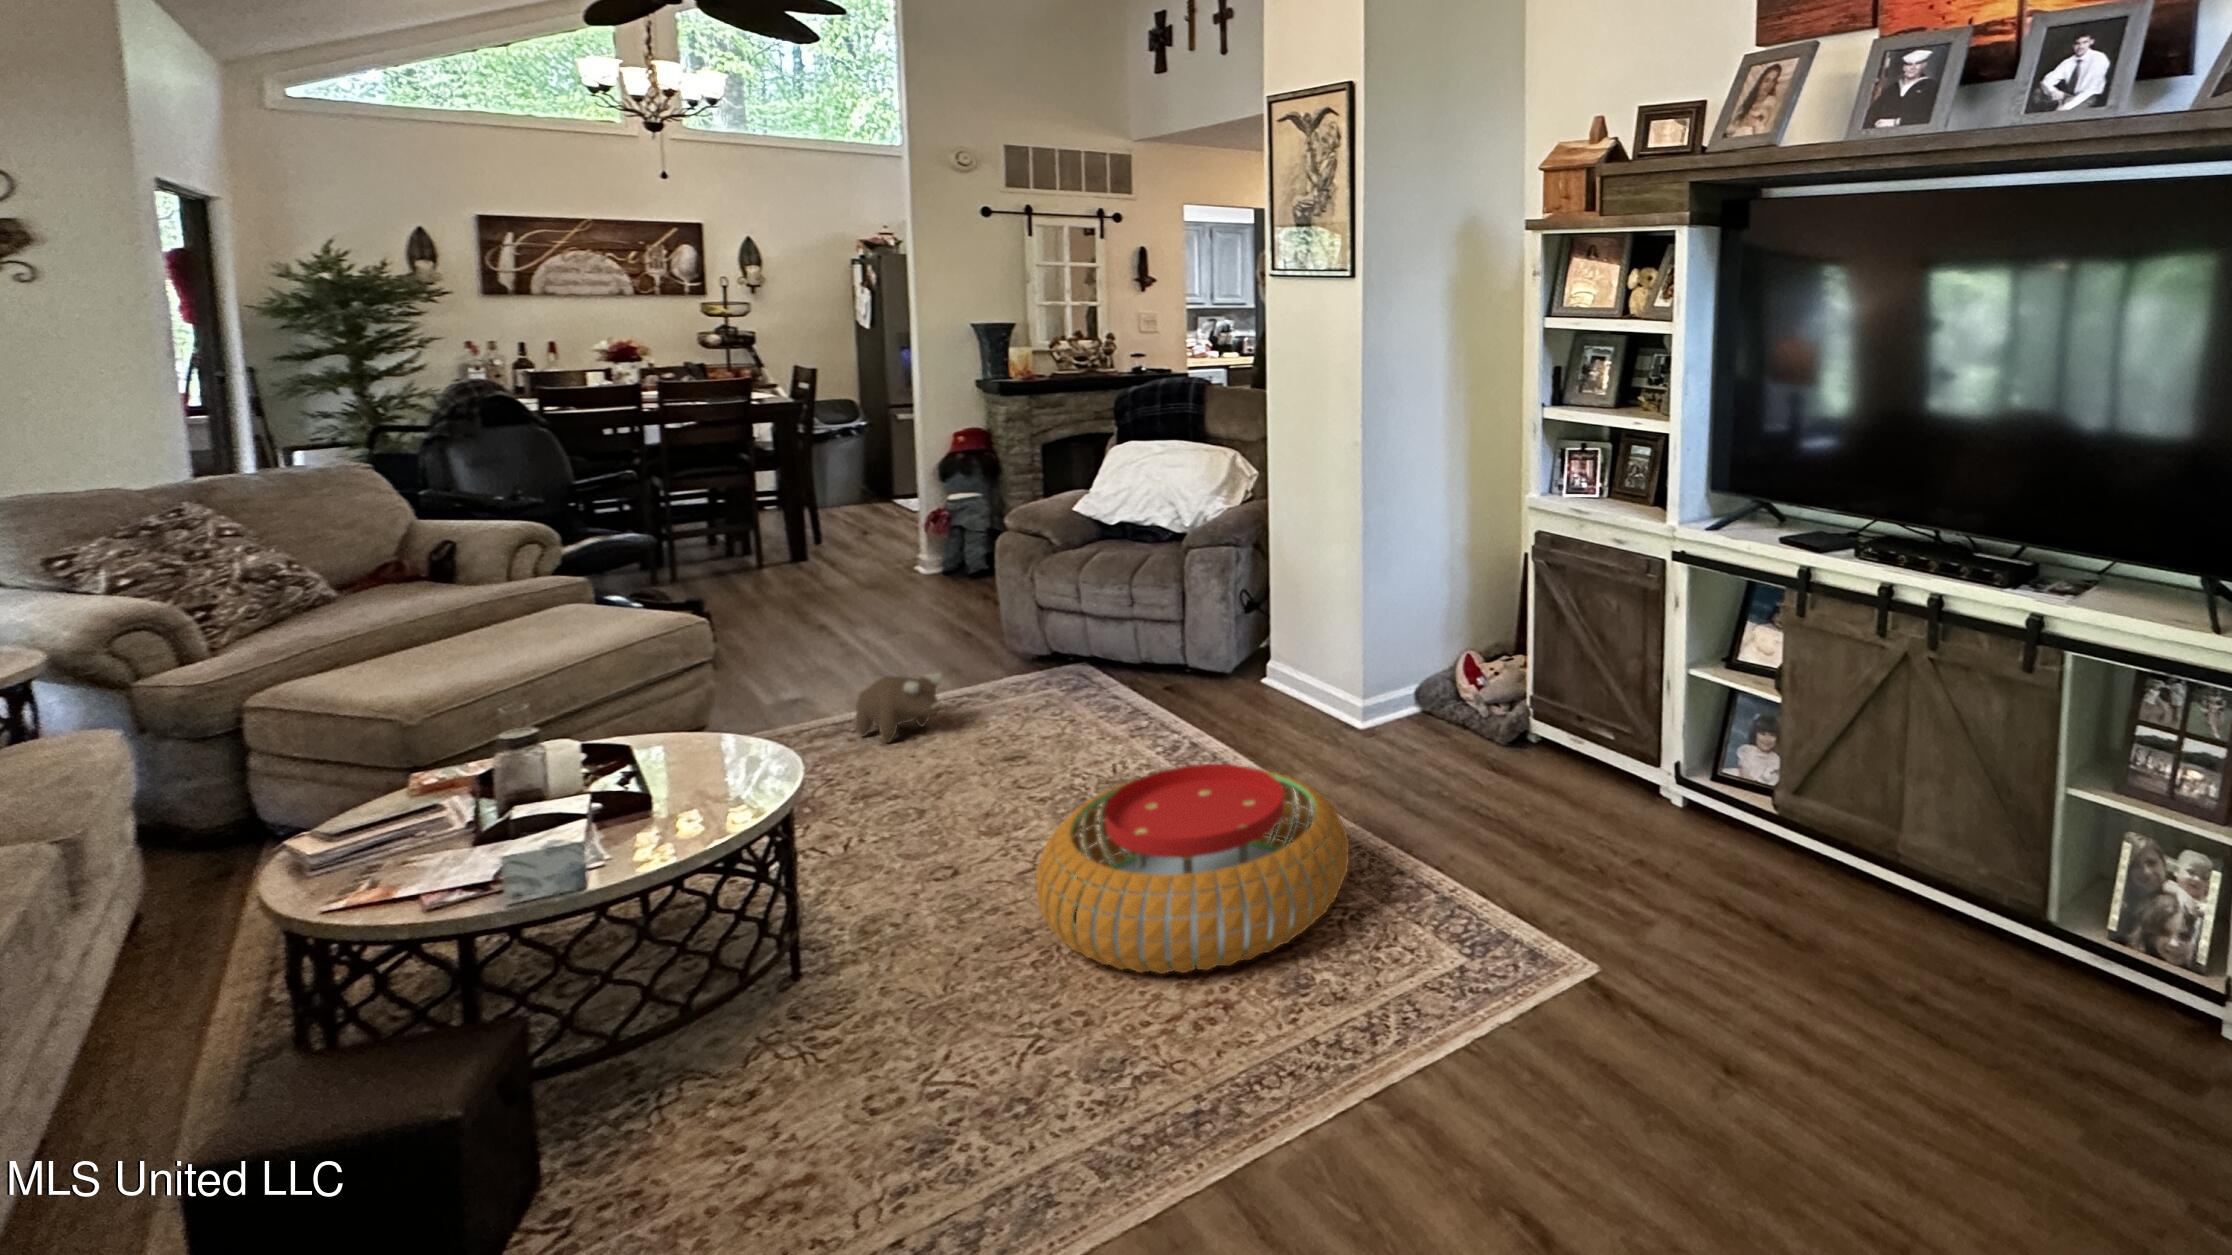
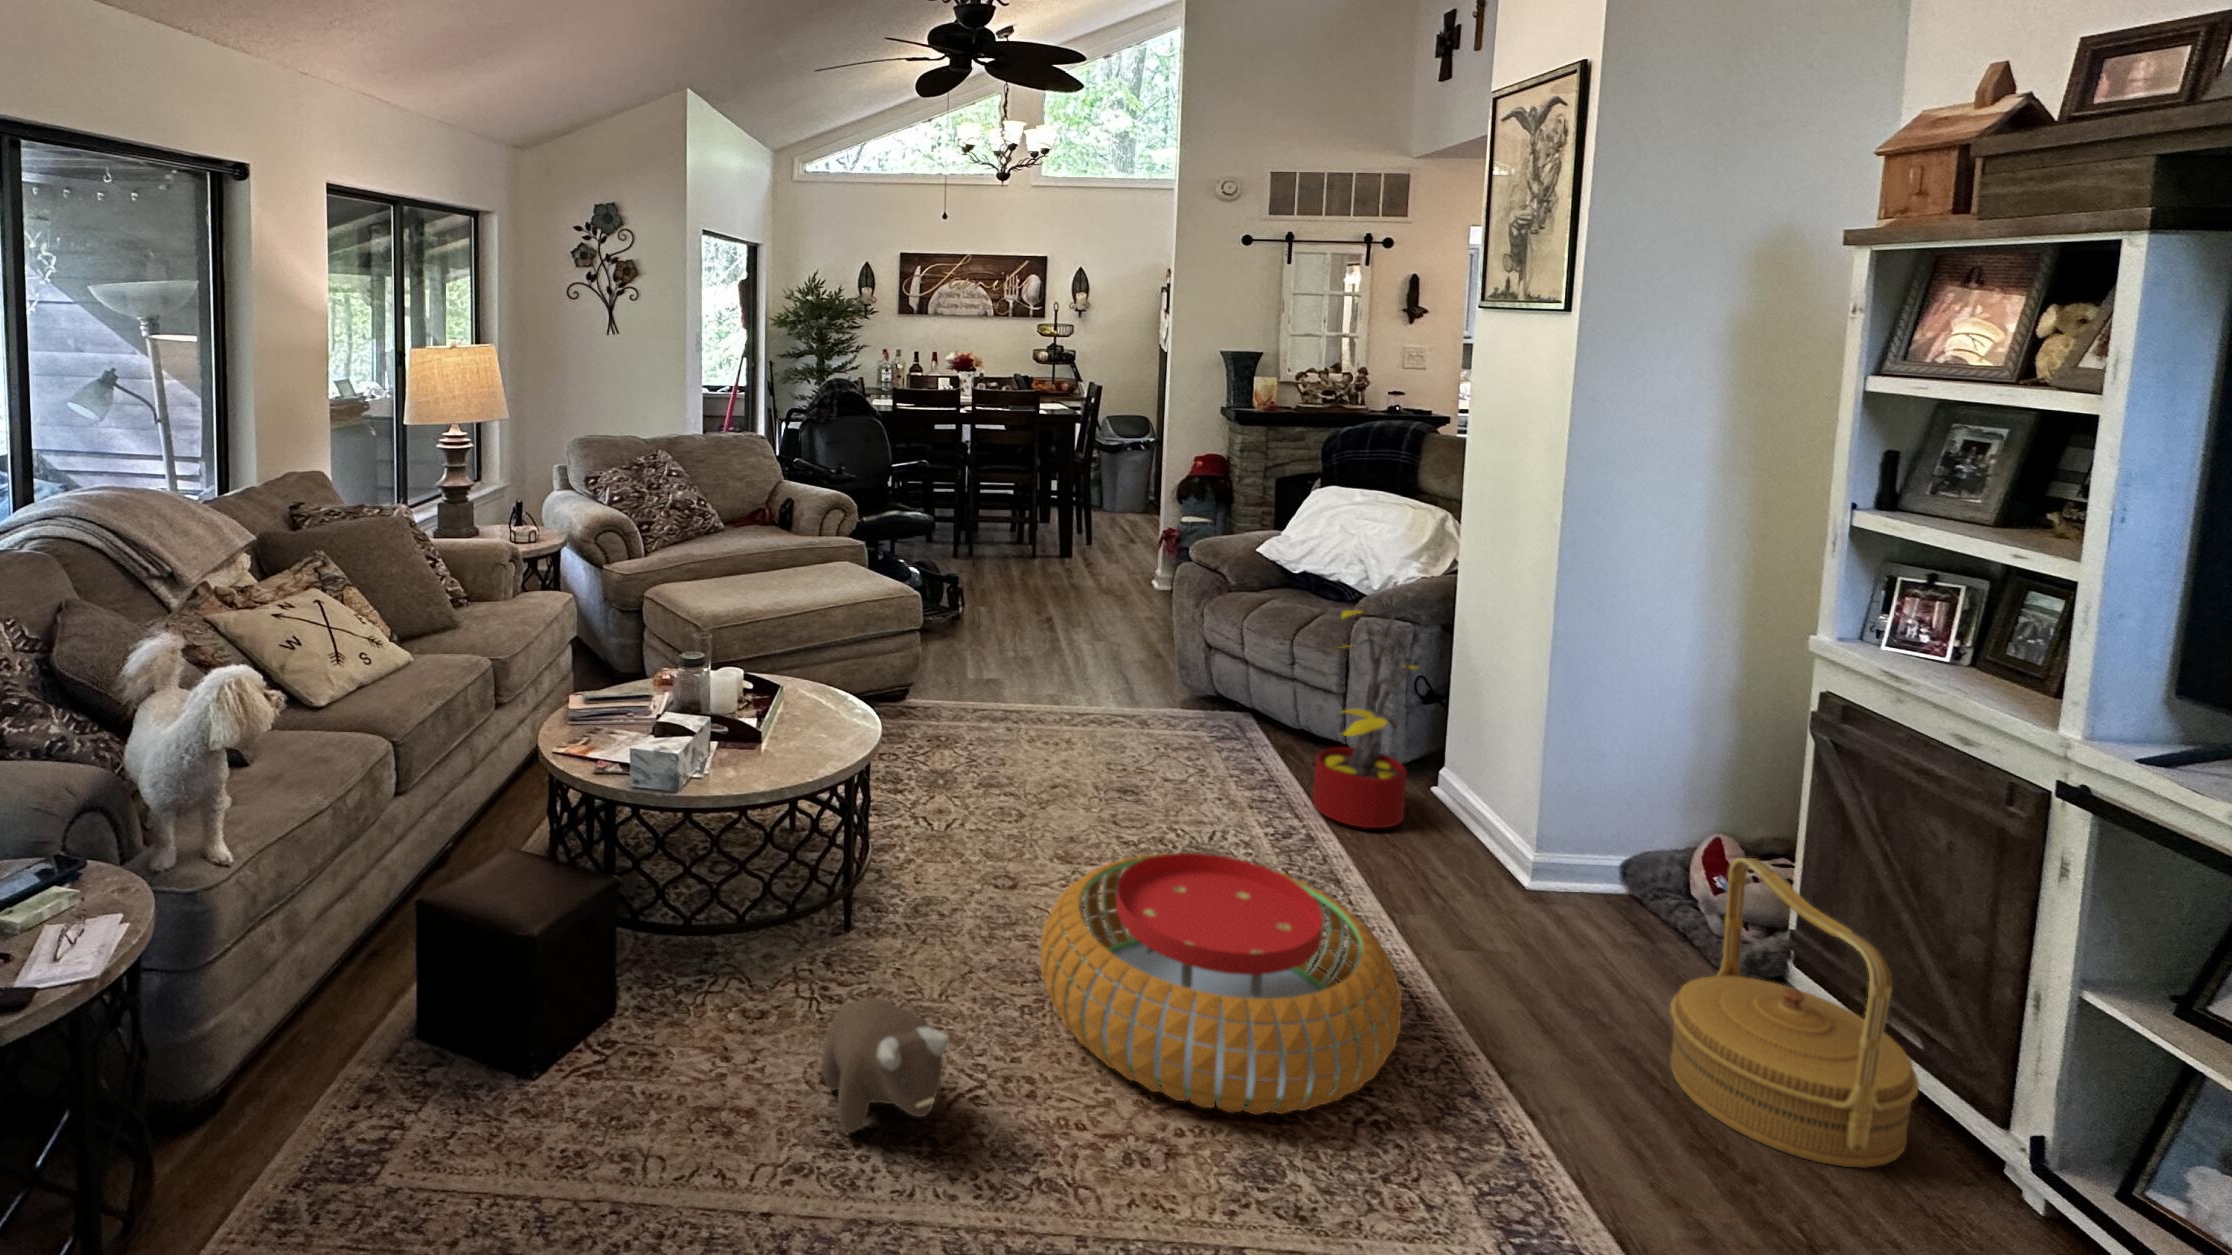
decorative plant: none [1185,525,1267,727] -> present [1313,599,1416,828]
woven basket: none [1492,650,1624,830] -> present [1670,858,1919,1168]
plush toy: present [856,673,942,743] -> present [822,998,949,1132]

